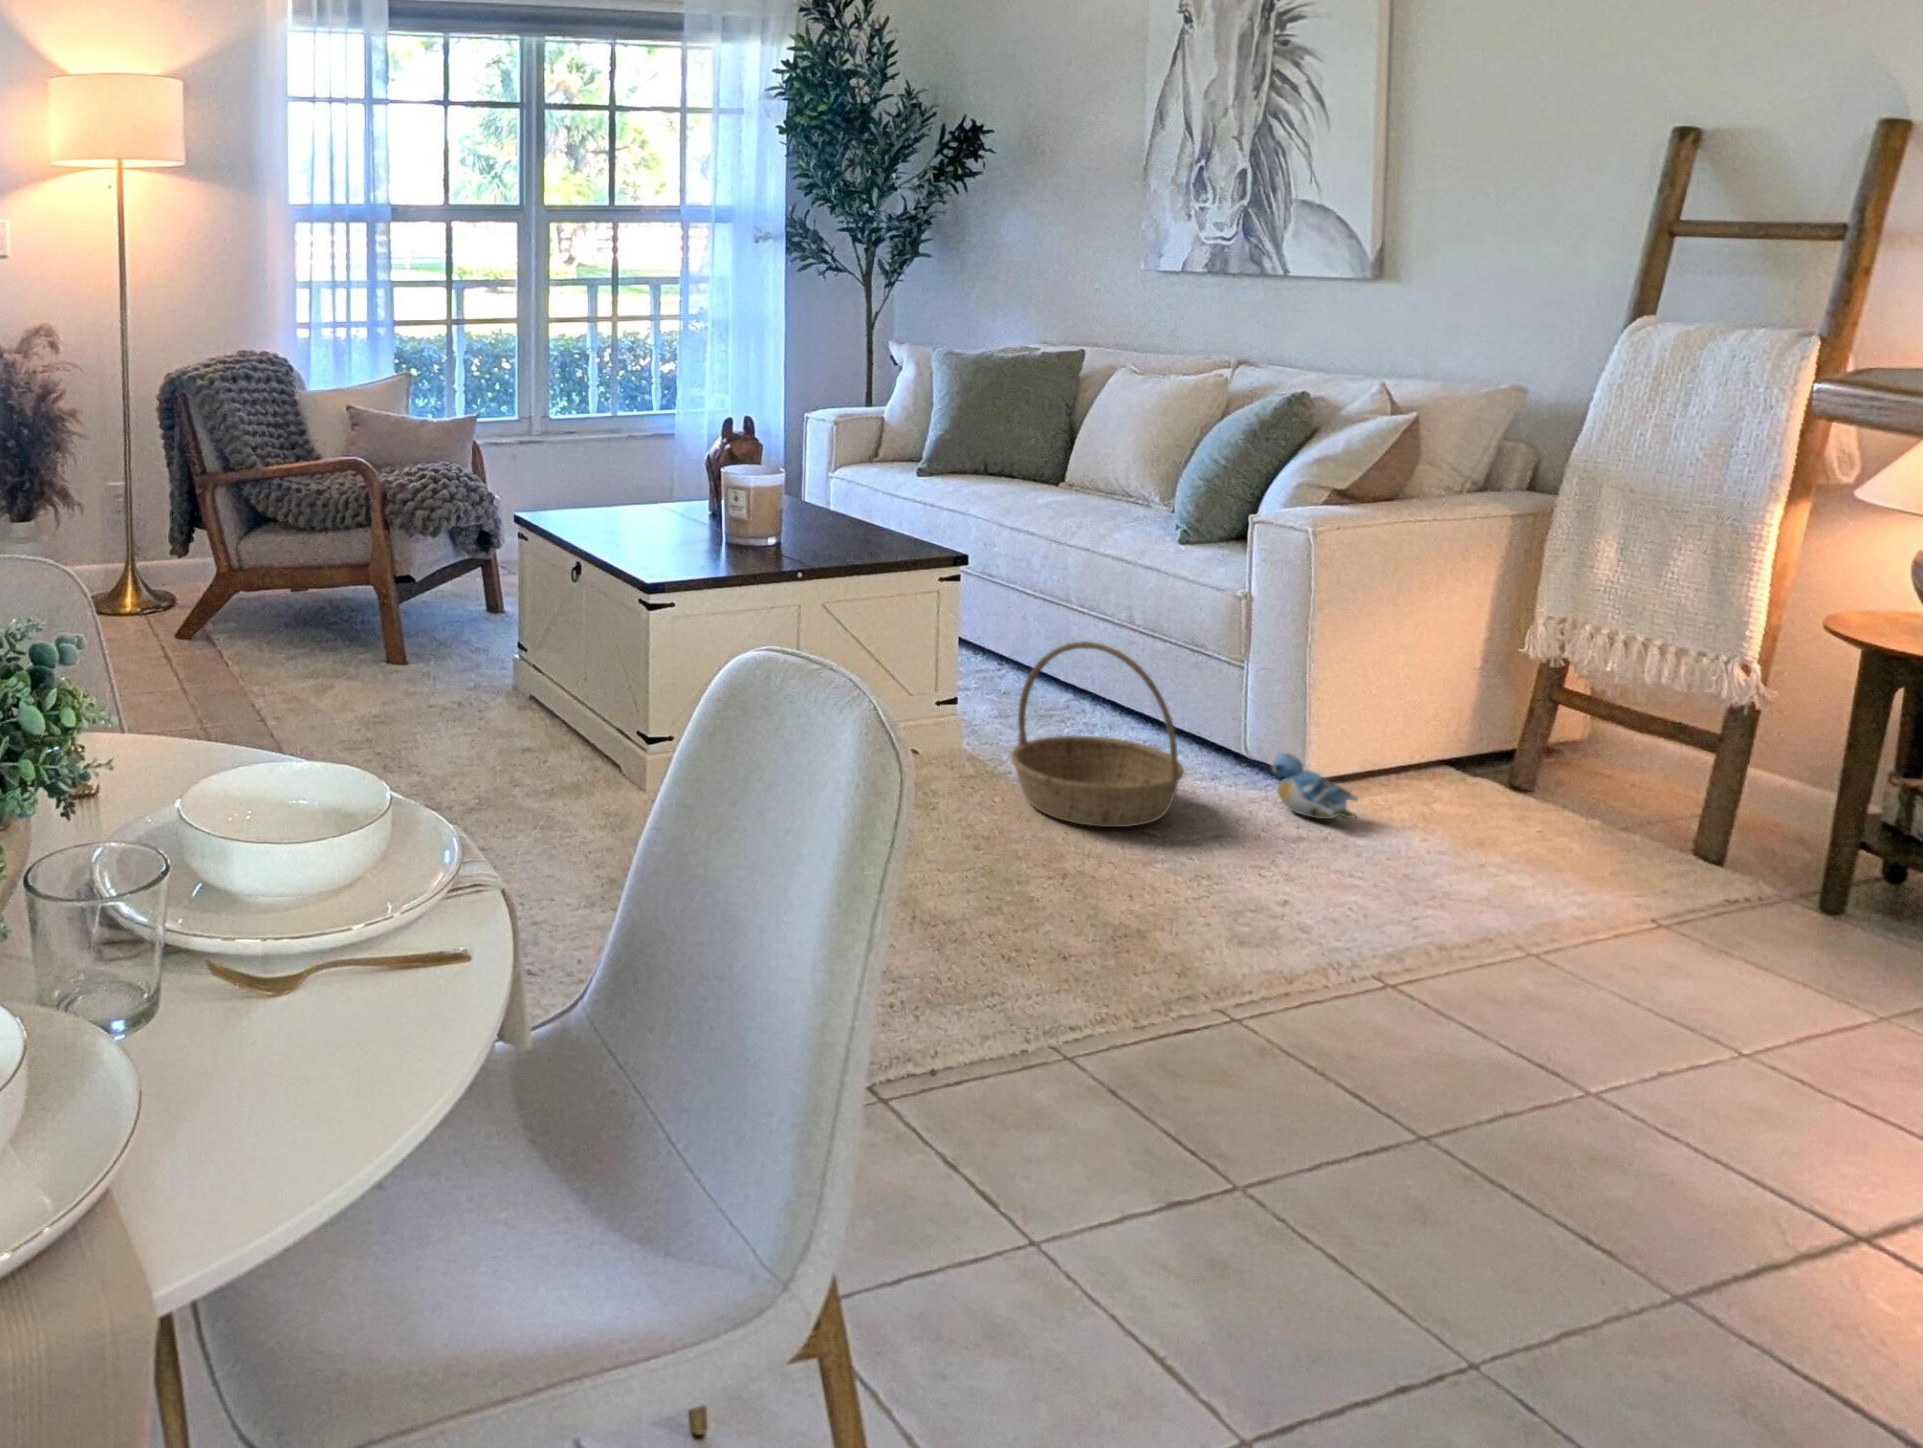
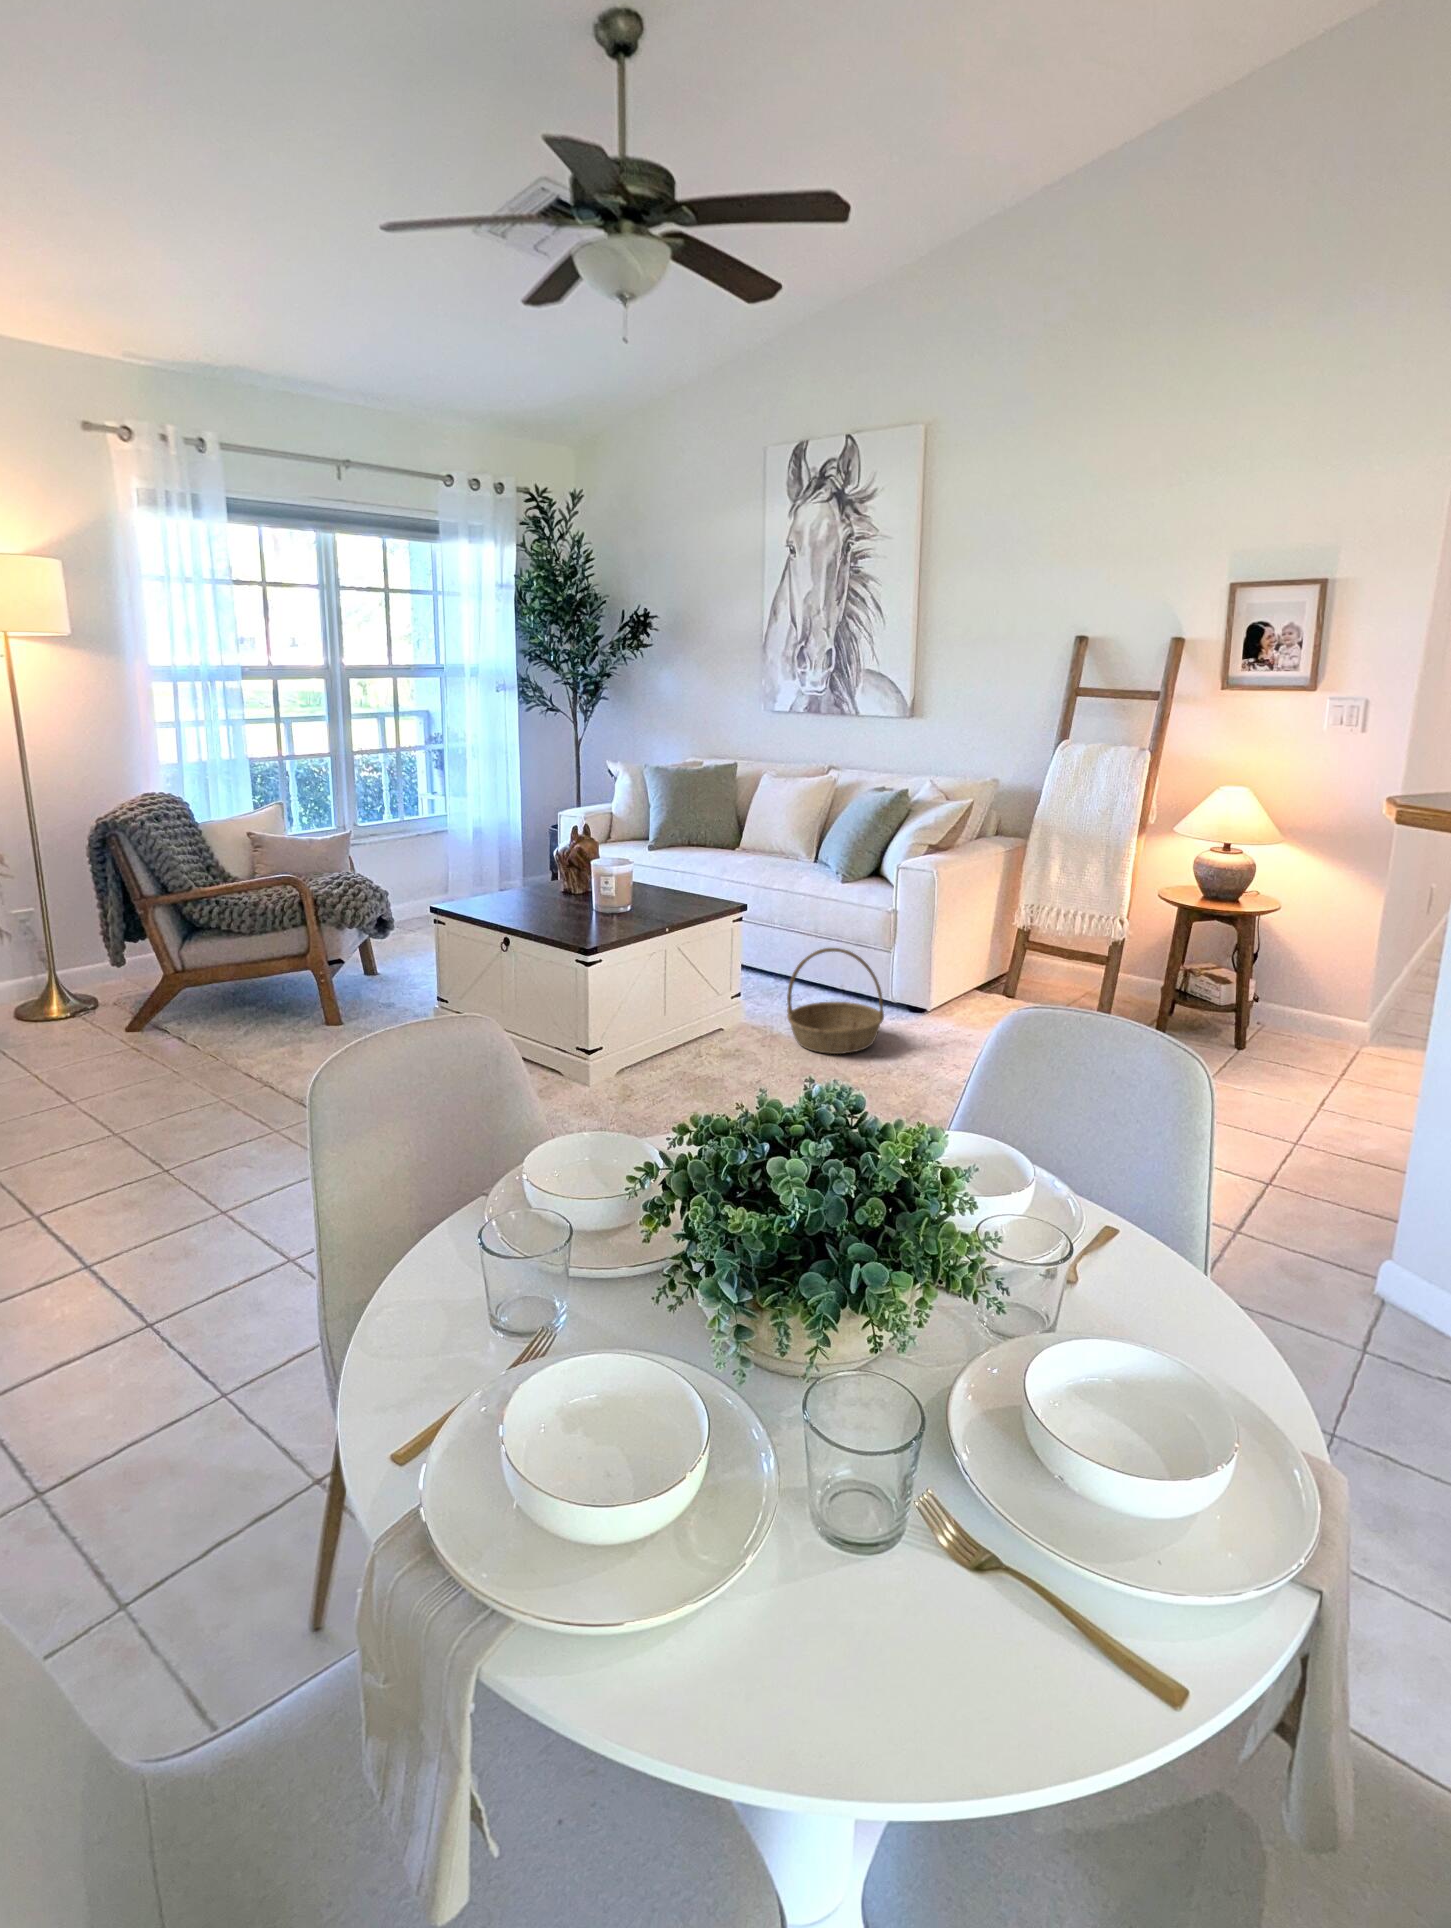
plush toy: present [1272,753,1358,819] -> none [914,996,960,1029]

